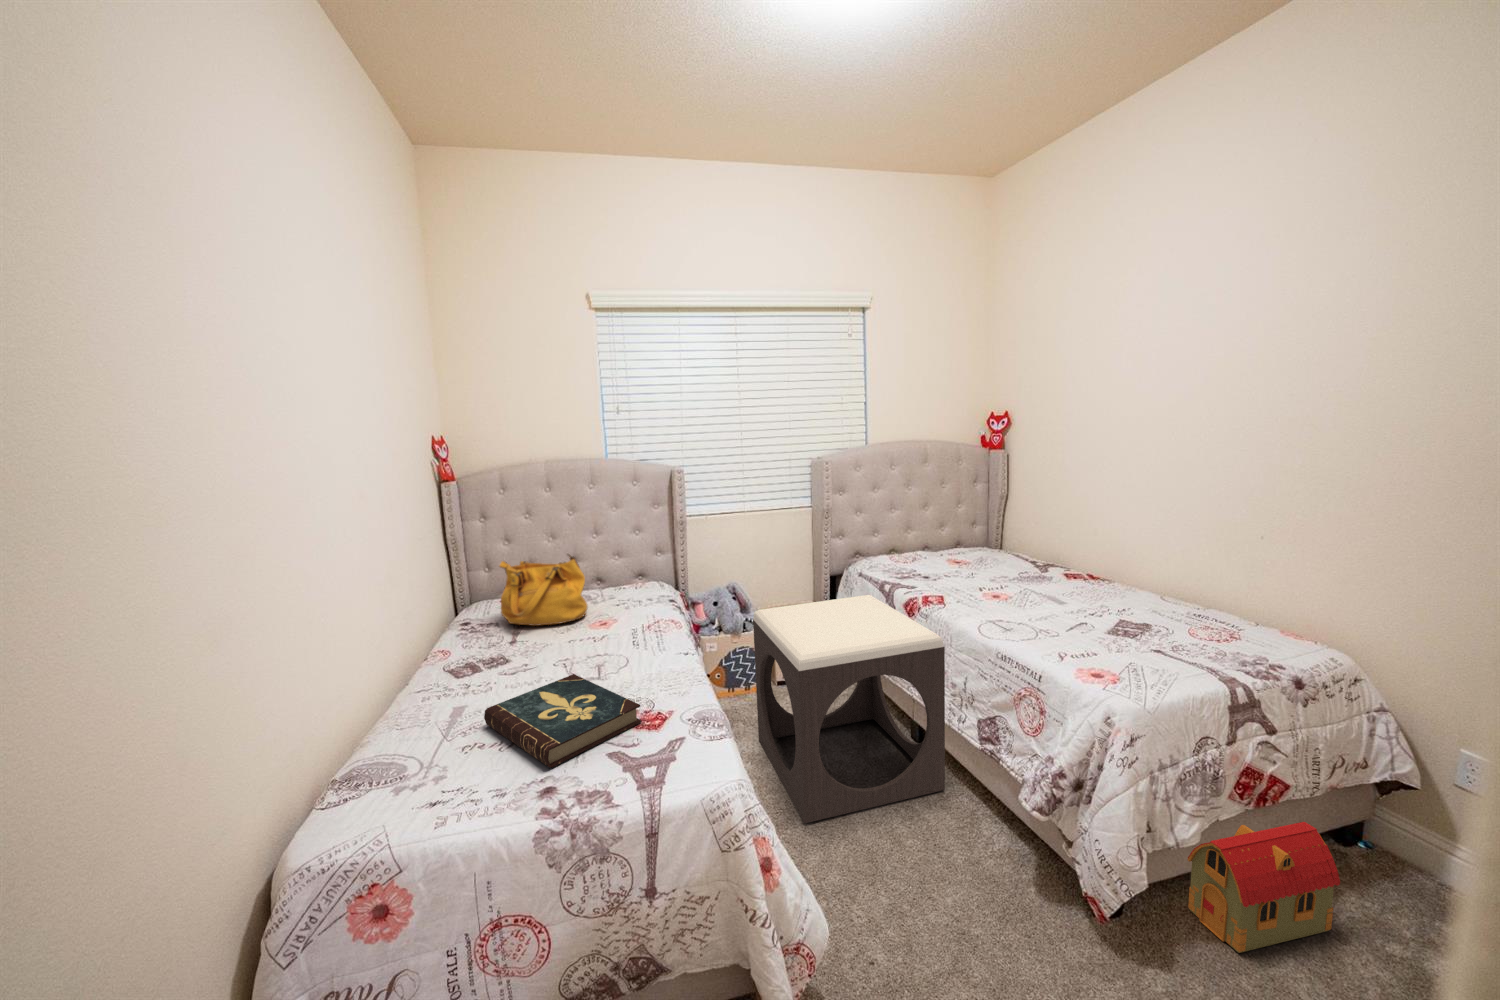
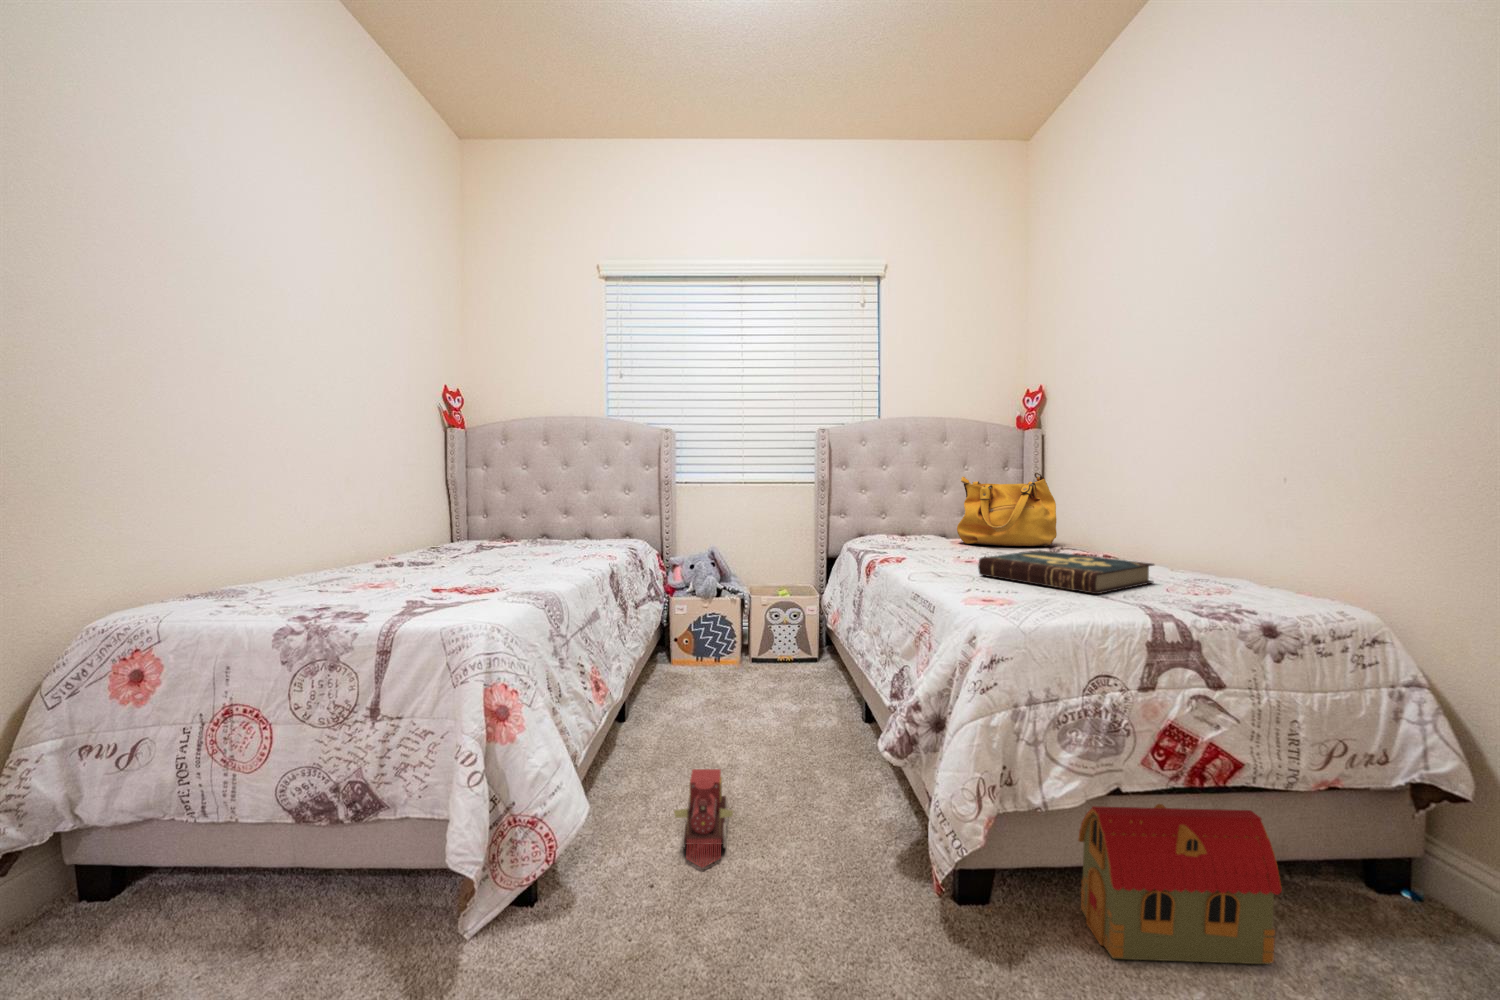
handbag: present [499,554,588,626] -> present [957,473,1057,546]
footstool: present [753,595,945,823] -> none [674,546,861,769]
book: present [484,674,642,767] -> present [978,550,1154,594]
toy train: none [846,831,913,935] -> present [674,769,733,867]

